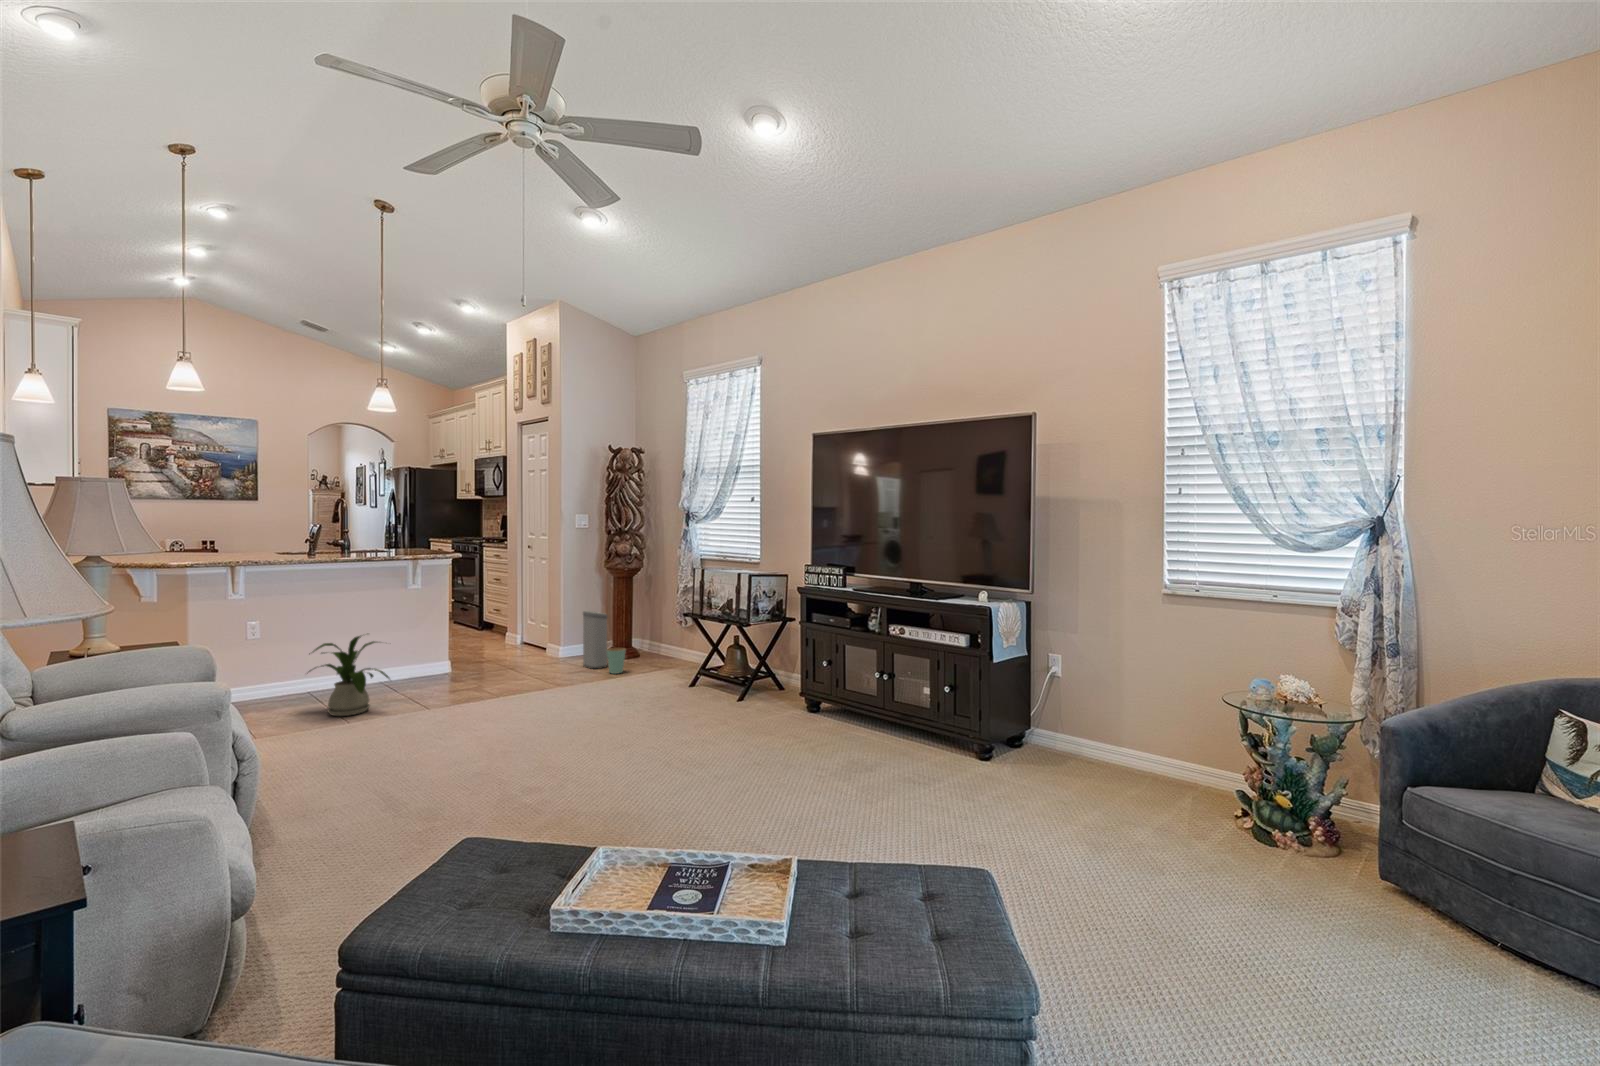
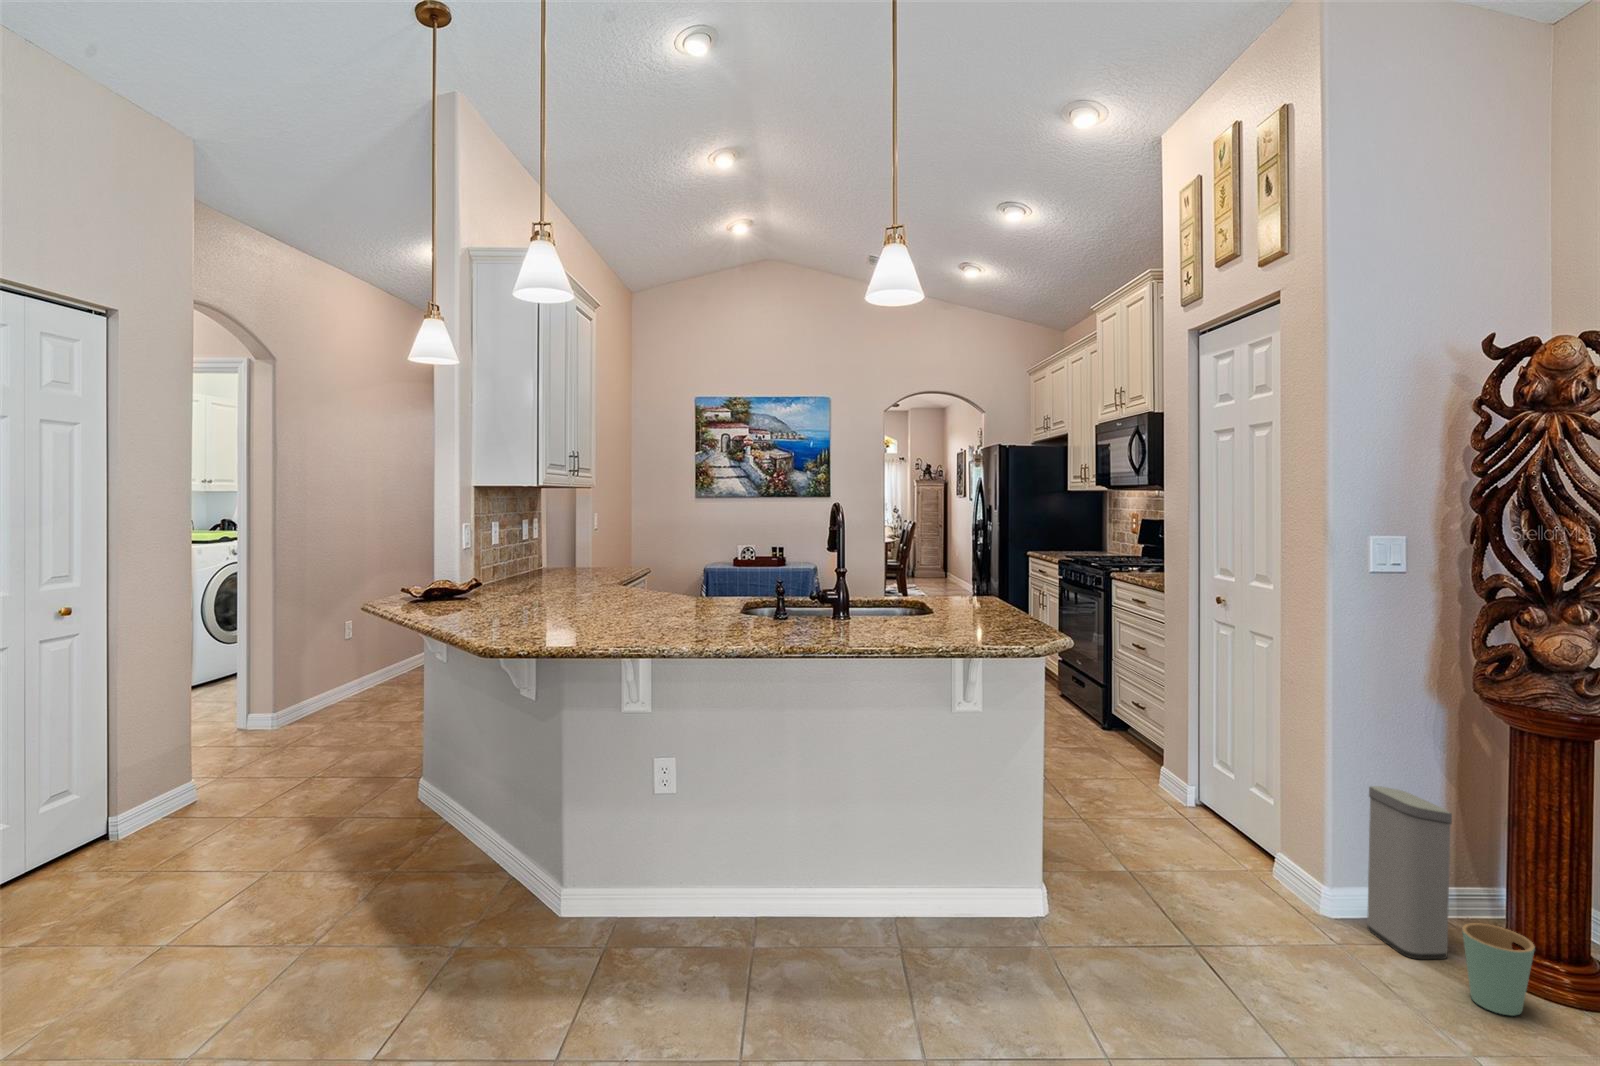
house plant: present [309,636,389,716] -> none [763,814,918,987]

